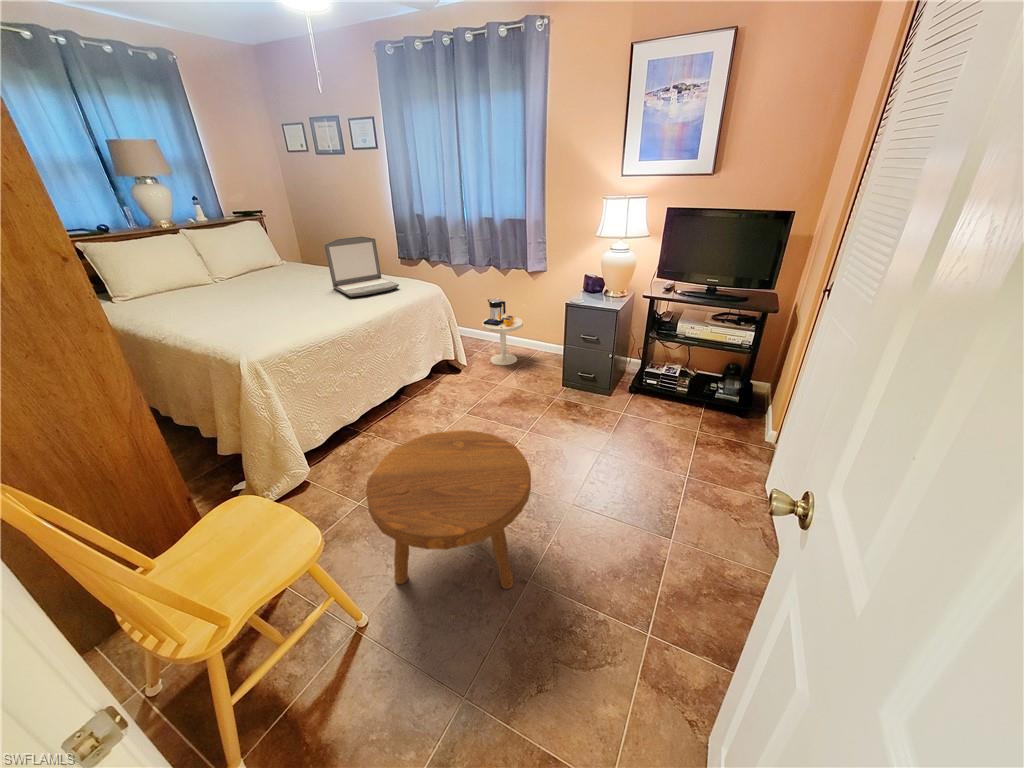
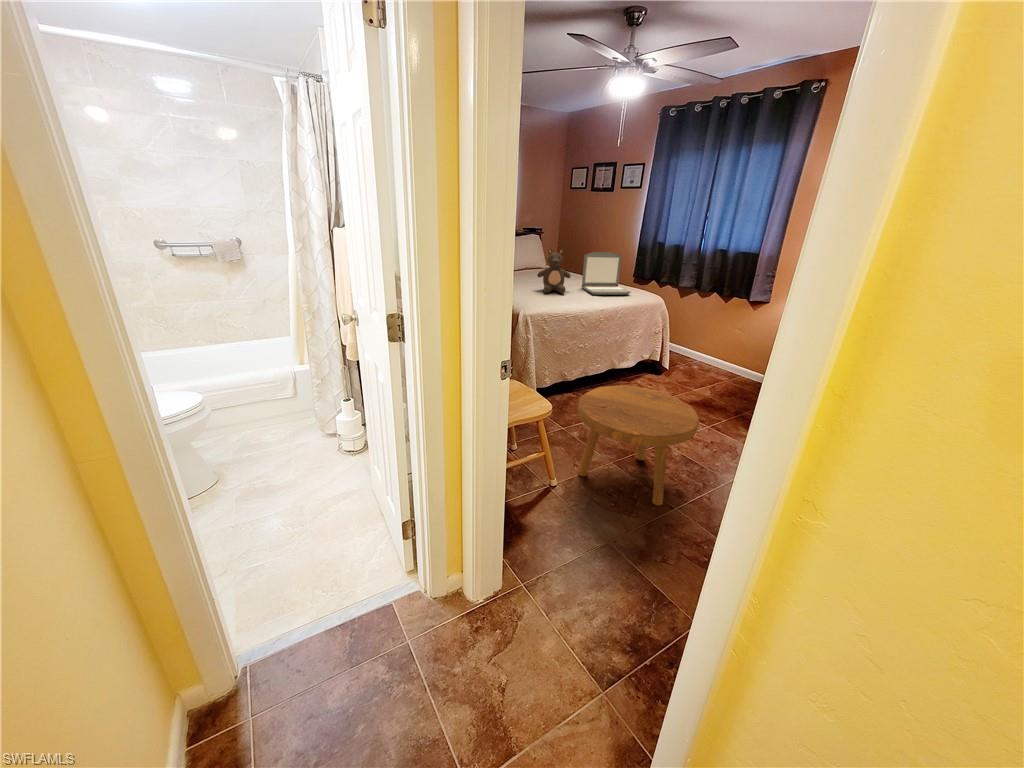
teddy bear: none [260,242,312,307] -> present [537,249,571,293]
side table: present [482,299,523,365] -> none [692,319,733,380]

